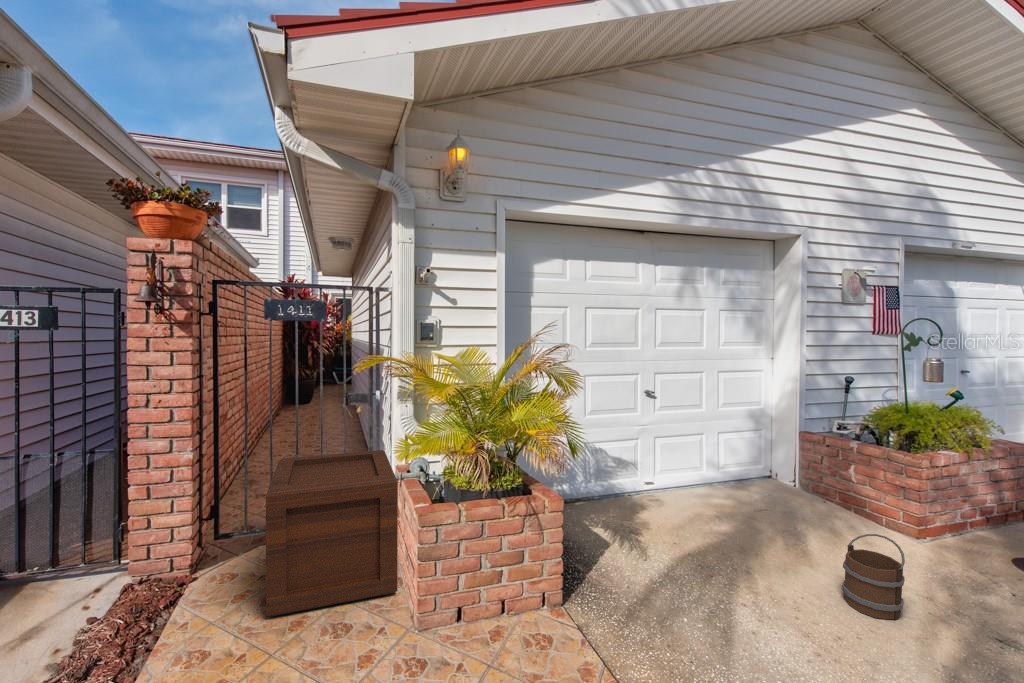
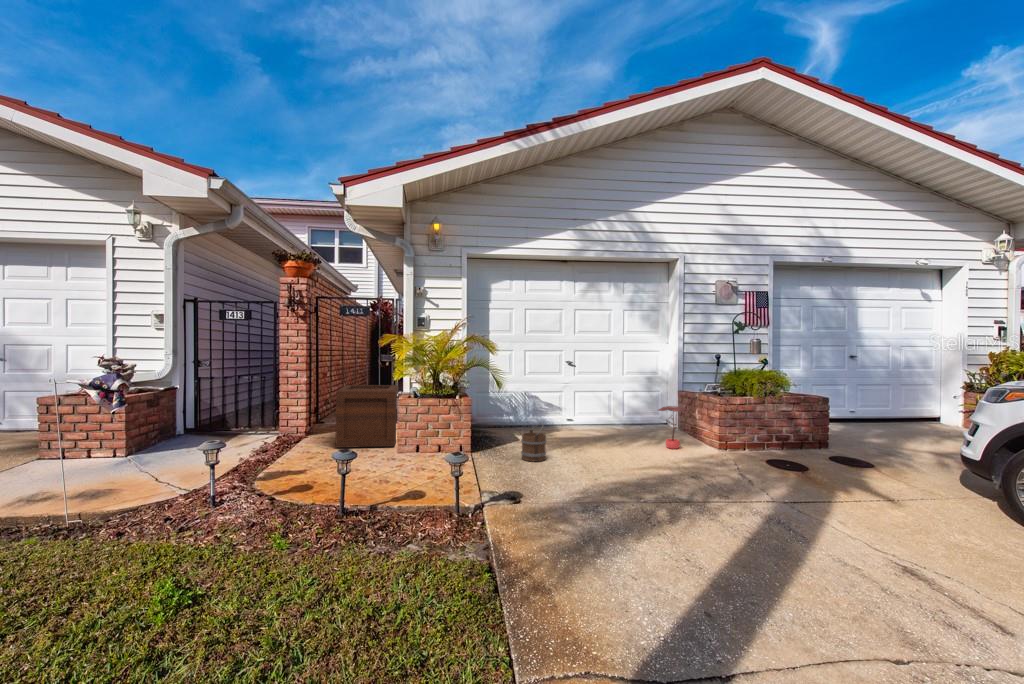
potted plant: none [818,465,876,536] -> present [658,406,689,449]
bucket: present [842,534,905,619] -> present [521,424,546,462]

